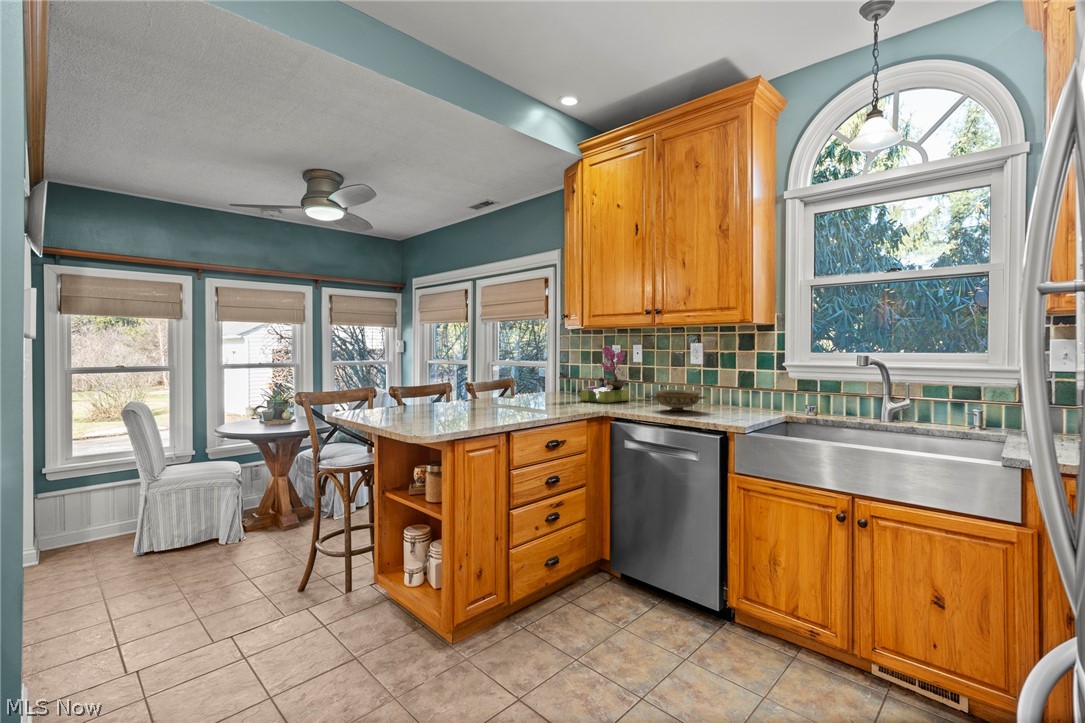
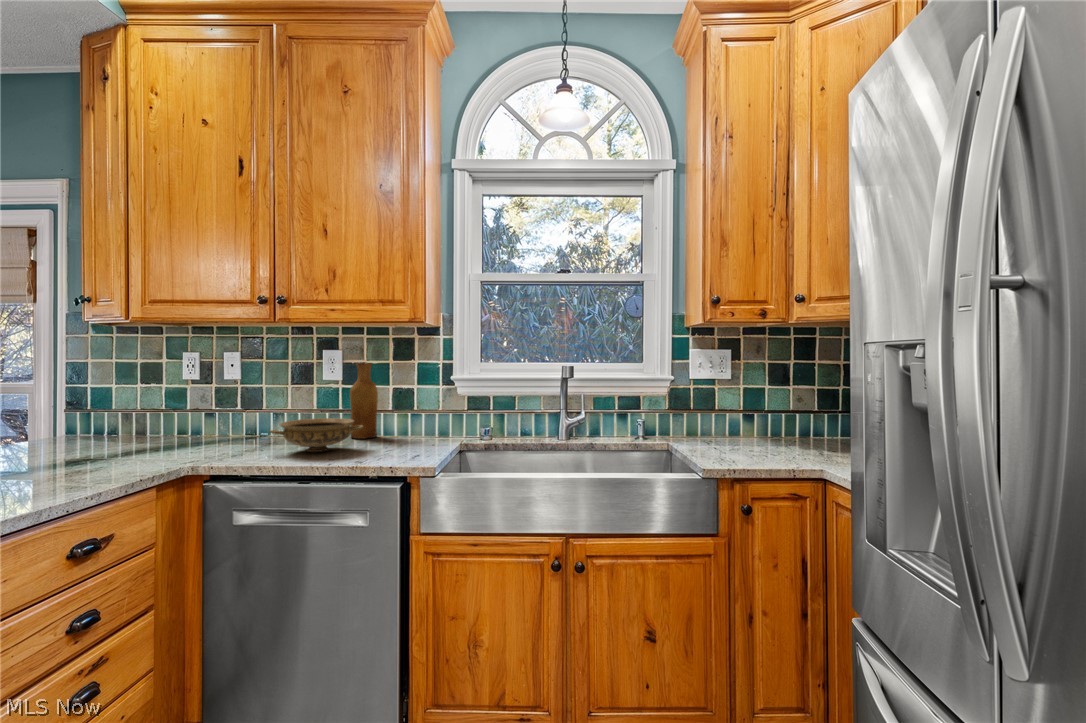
flower arrangement: present [581,346,629,403] -> none [125,350,220,448]
vase: none [707,352,726,407] -> present [350,363,378,439]

